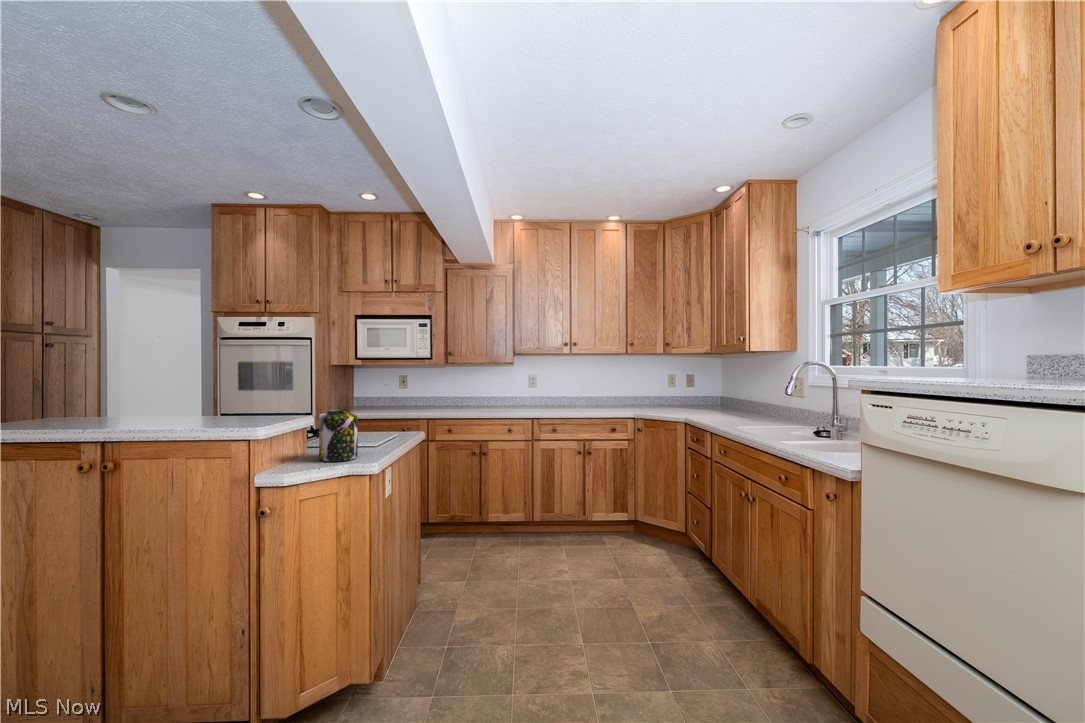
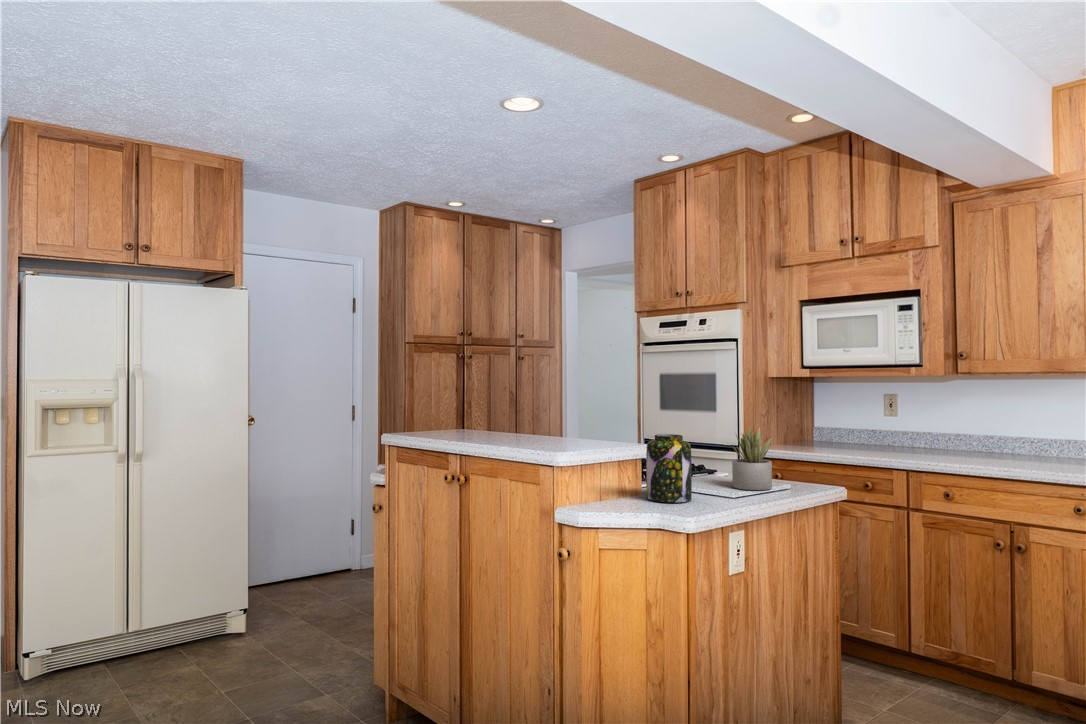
succulent plant: none [365,399,395,443] -> present [732,427,772,490]

